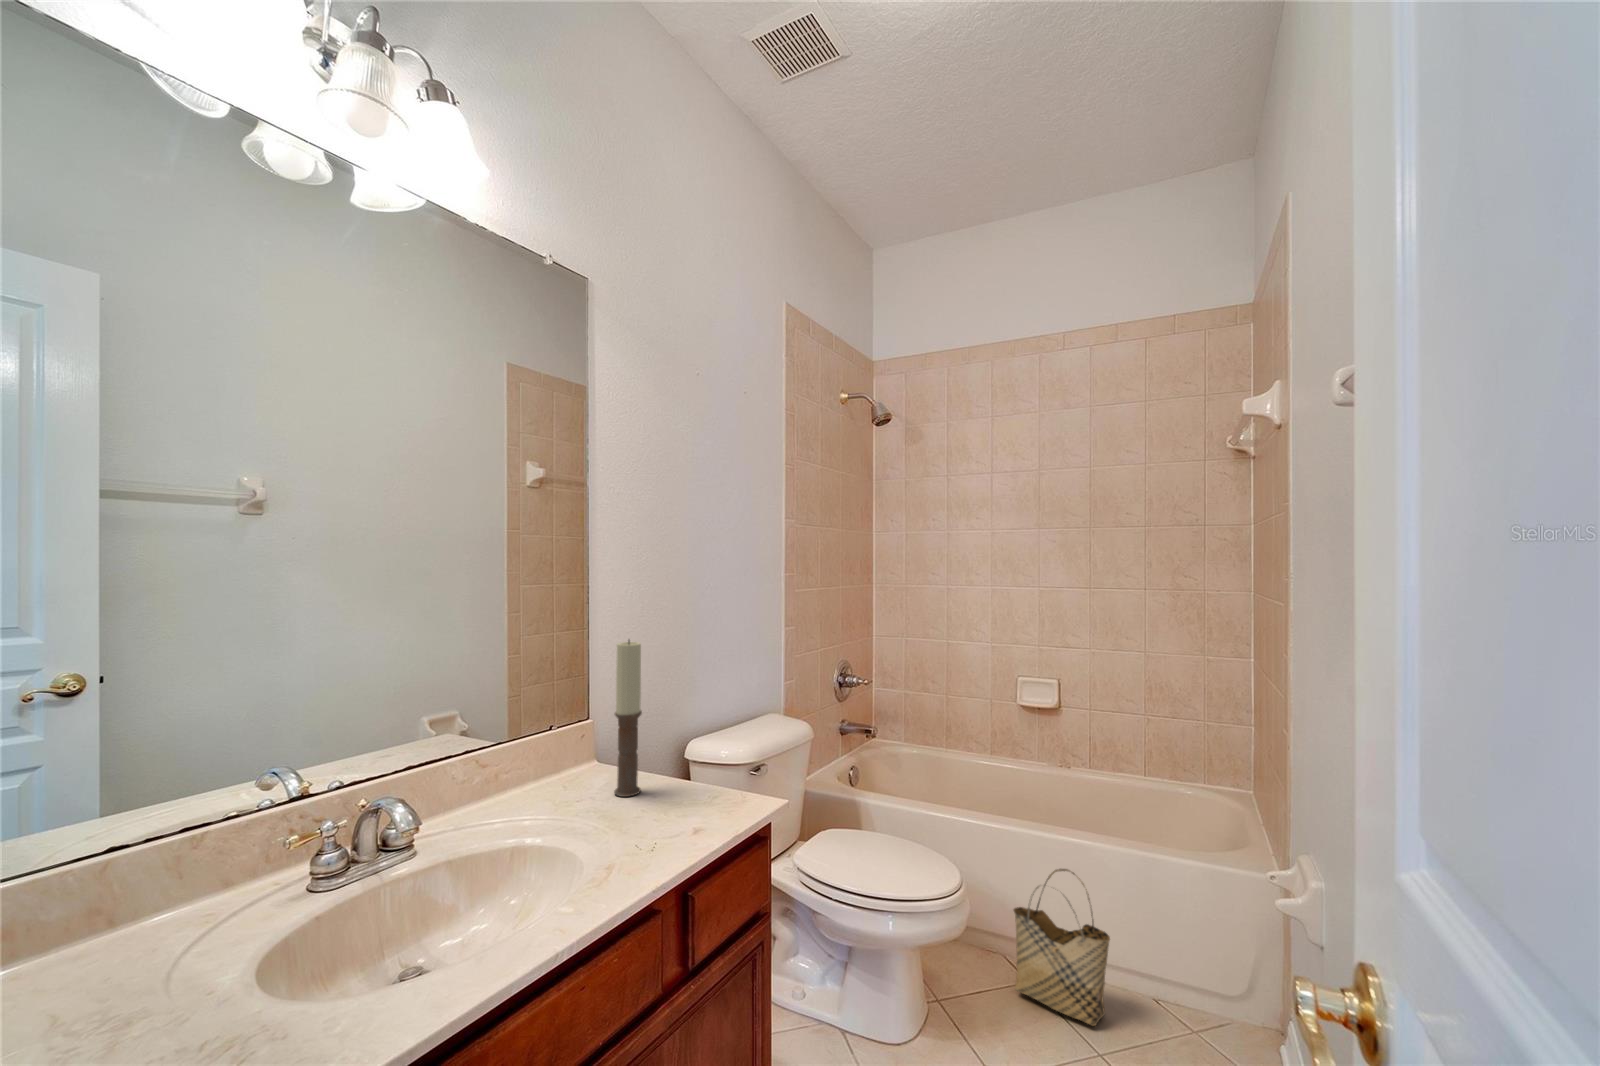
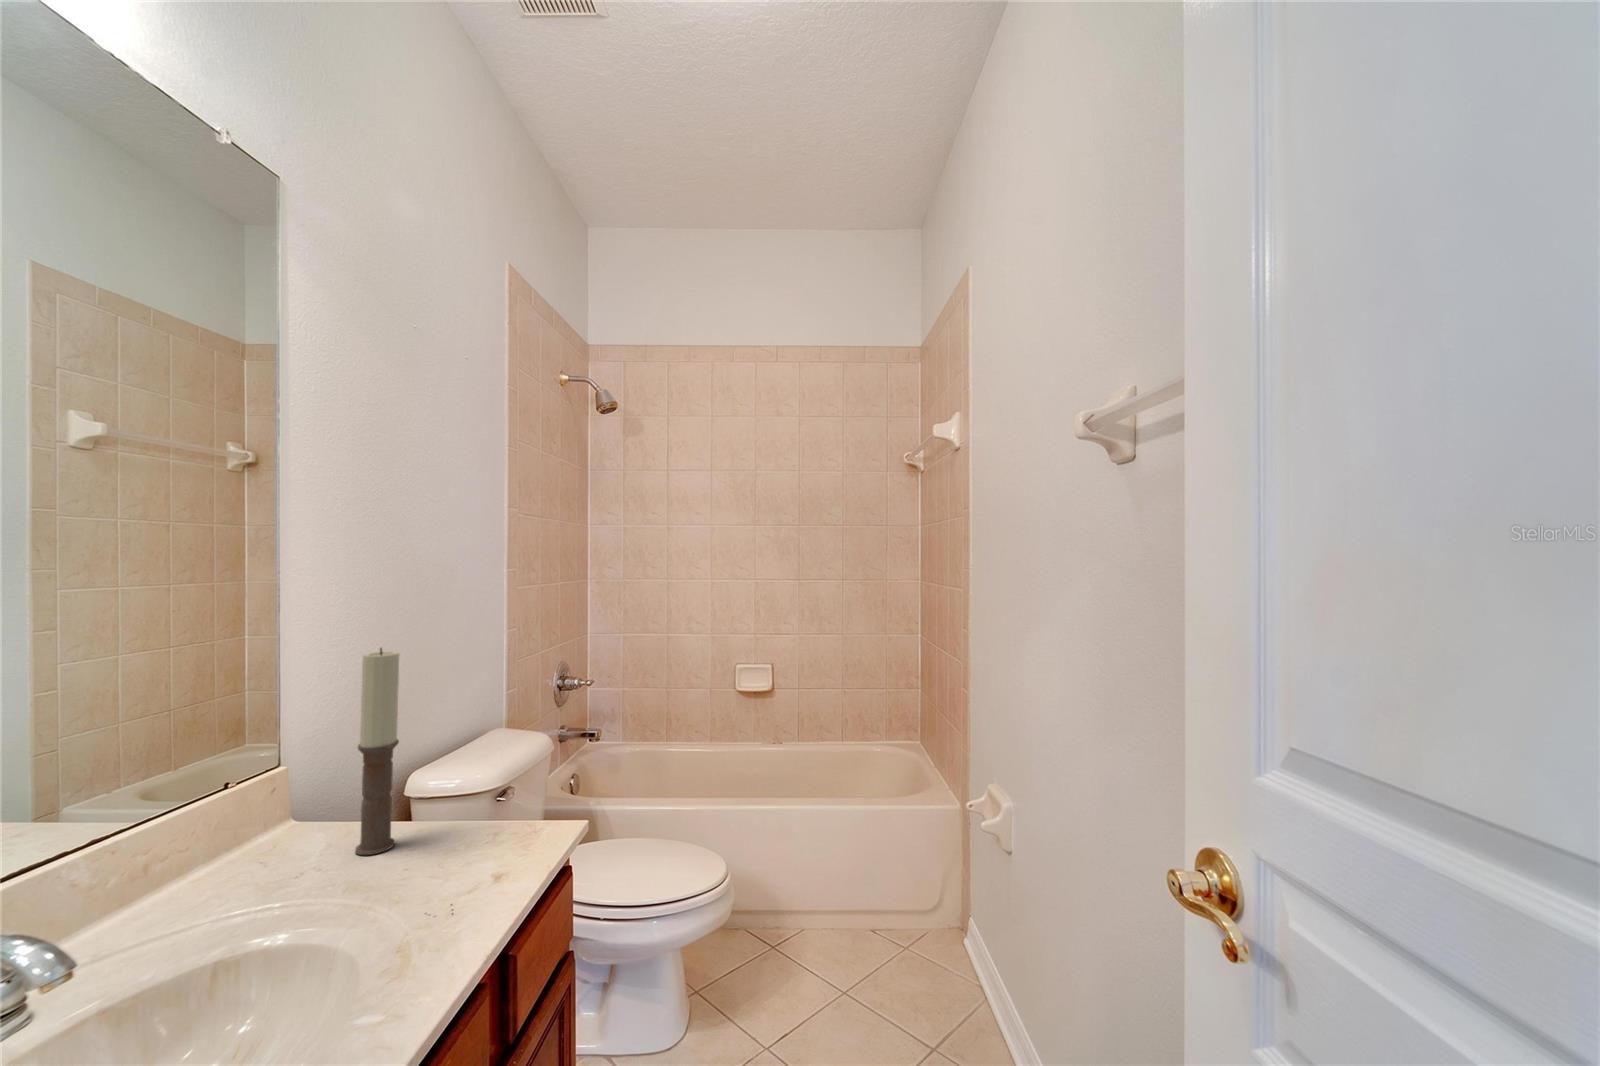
woven basket: present [1014,869,1110,1026] -> none [756,831,839,964]

